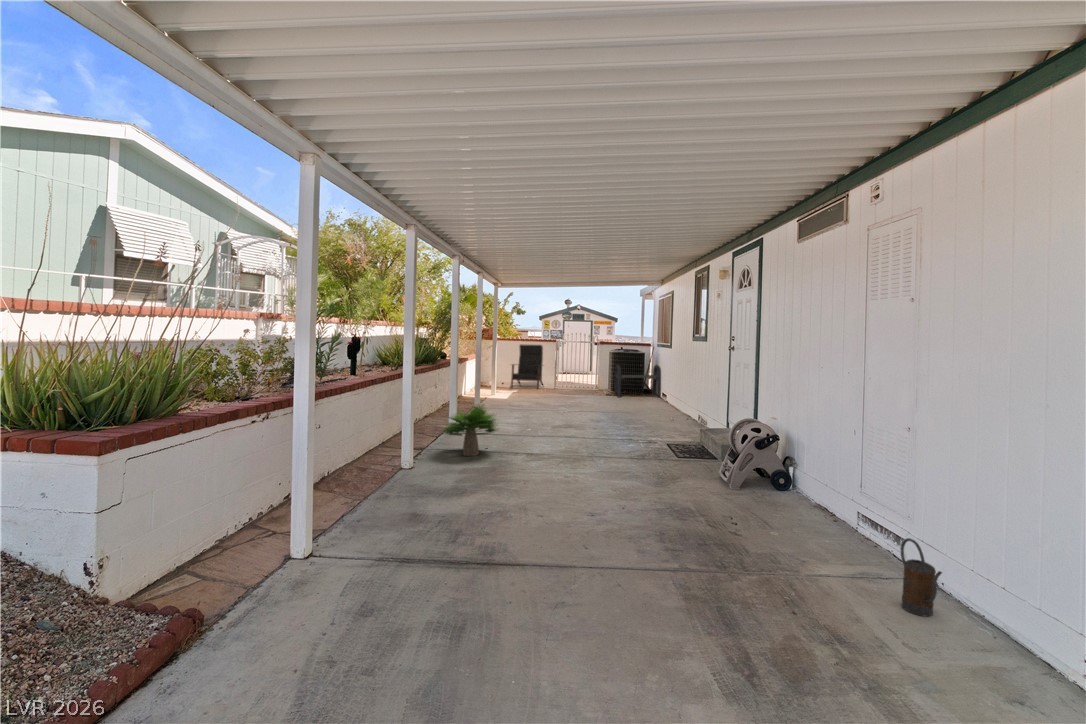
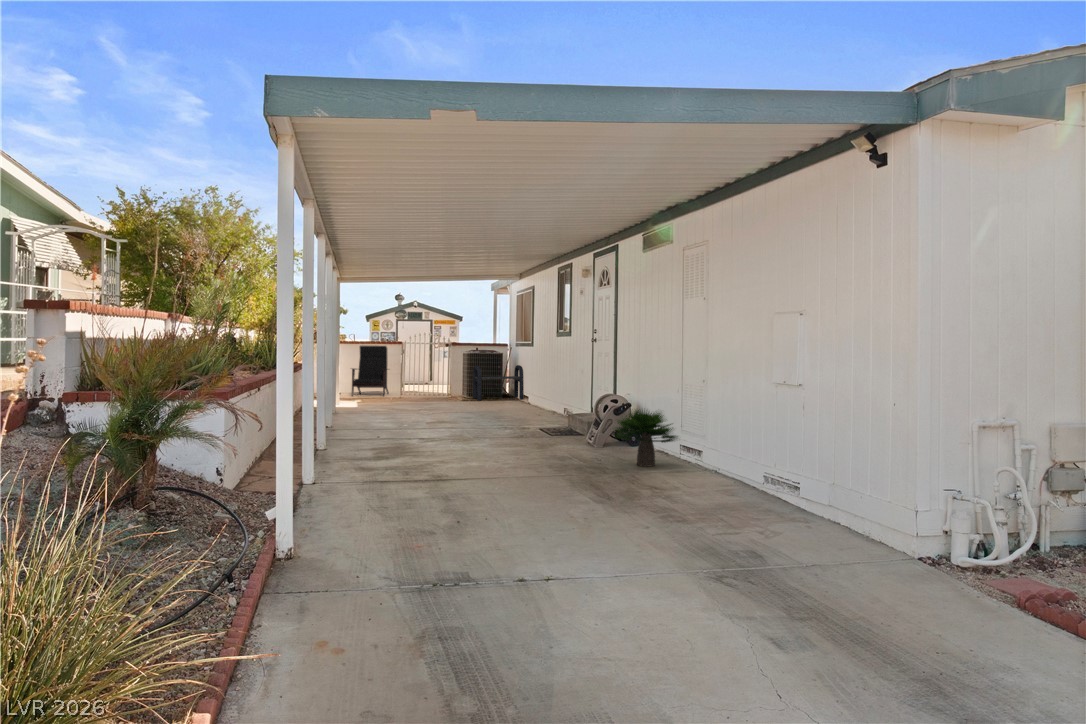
potted plant: present [443,406,497,456] -> present [616,409,678,466]
watering can: present [901,538,942,616] -> none [695,441,713,484]

